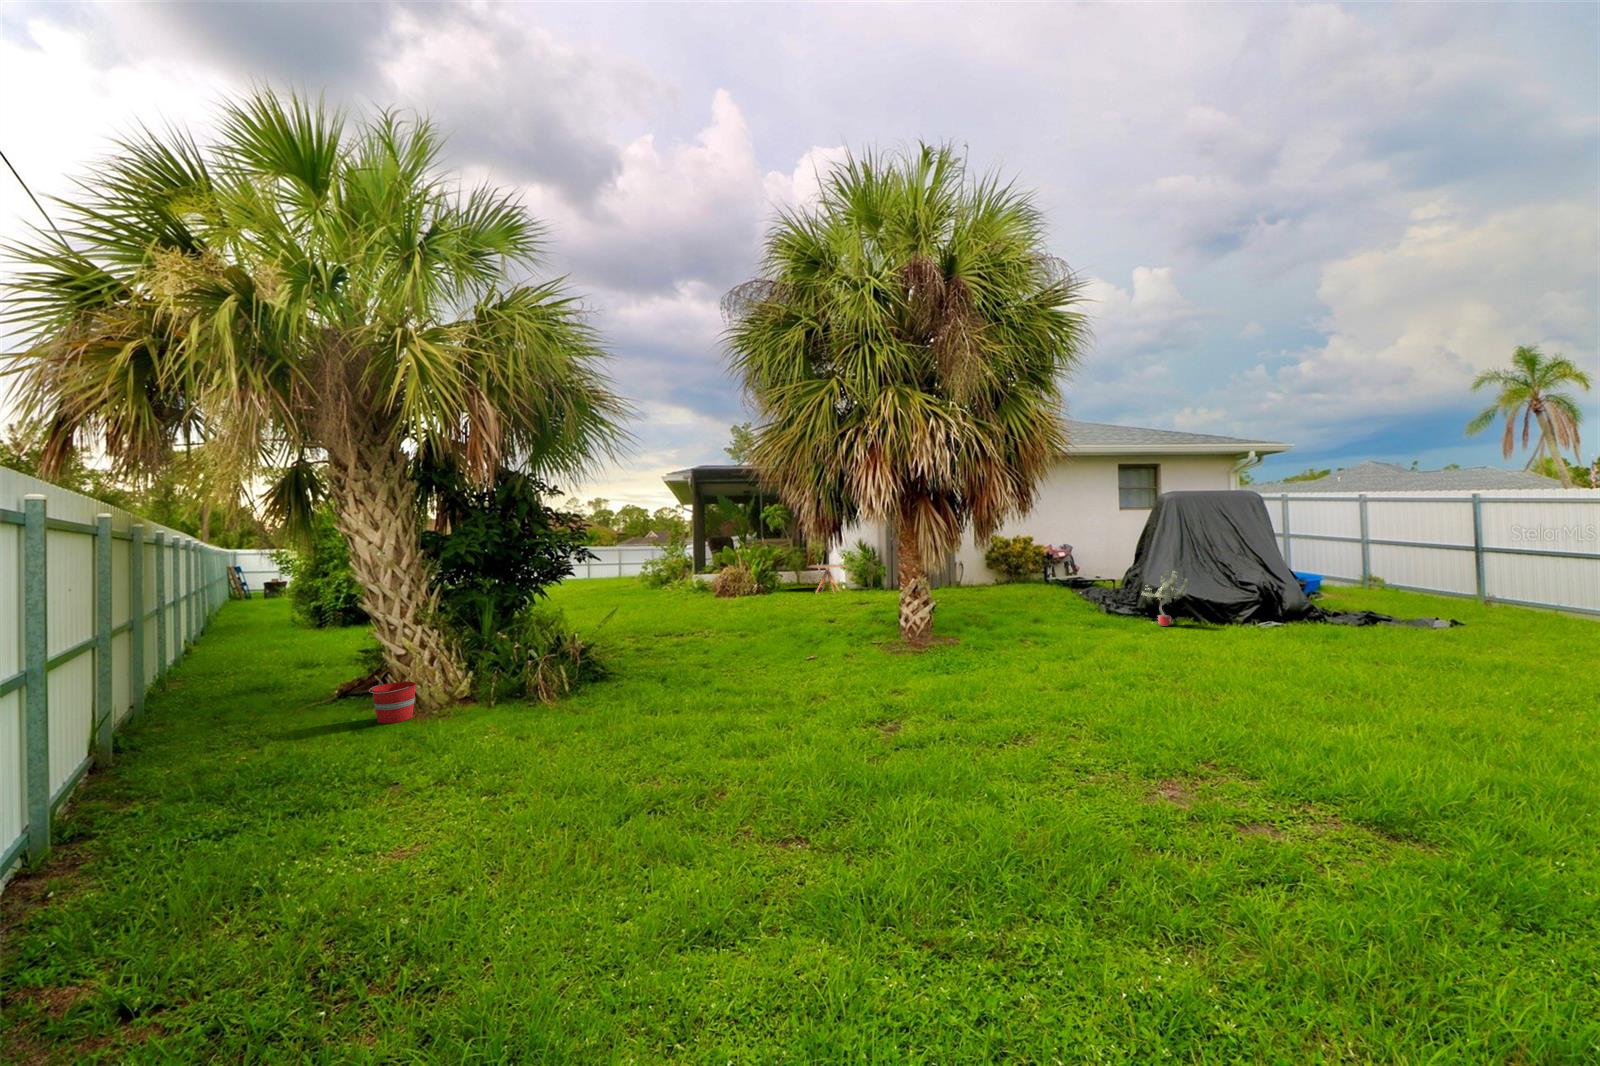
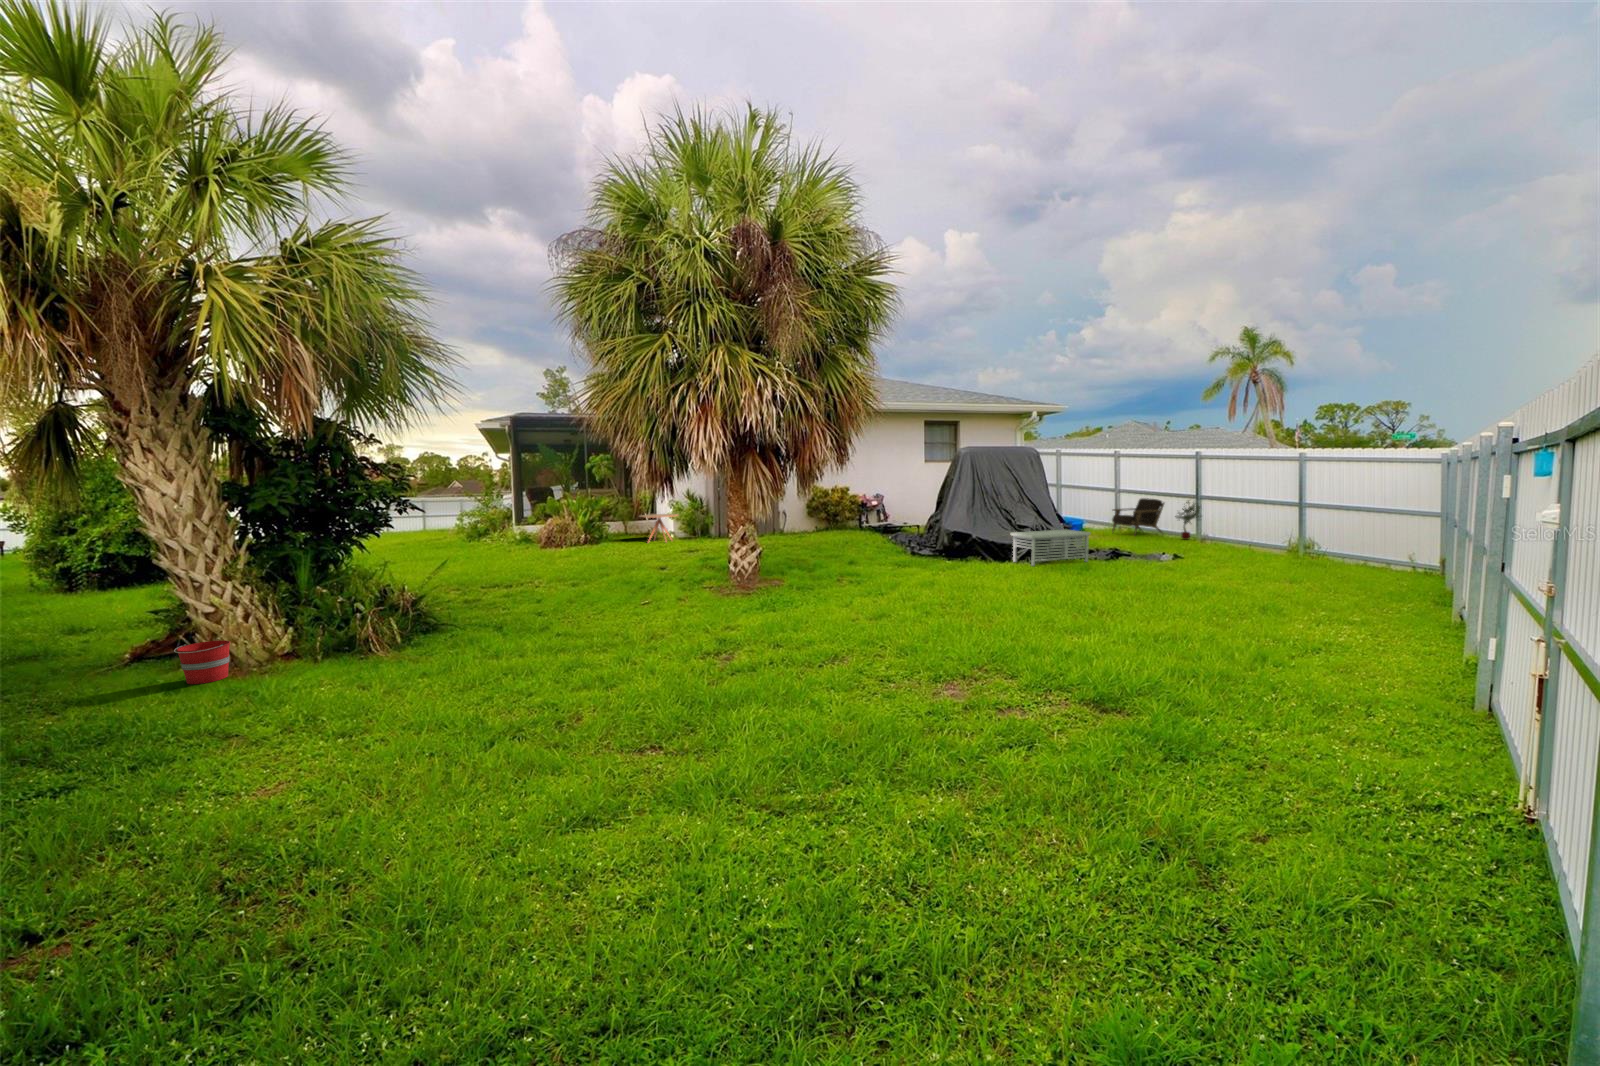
armchair: none [1372,554,1453,601] -> present [1112,498,1164,535]
potted tree: present [1141,572,1188,627] -> present [1175,501,1201,540]
storage bench: none [1239,592,1355,637] -> present [1011,530,1090,566]

